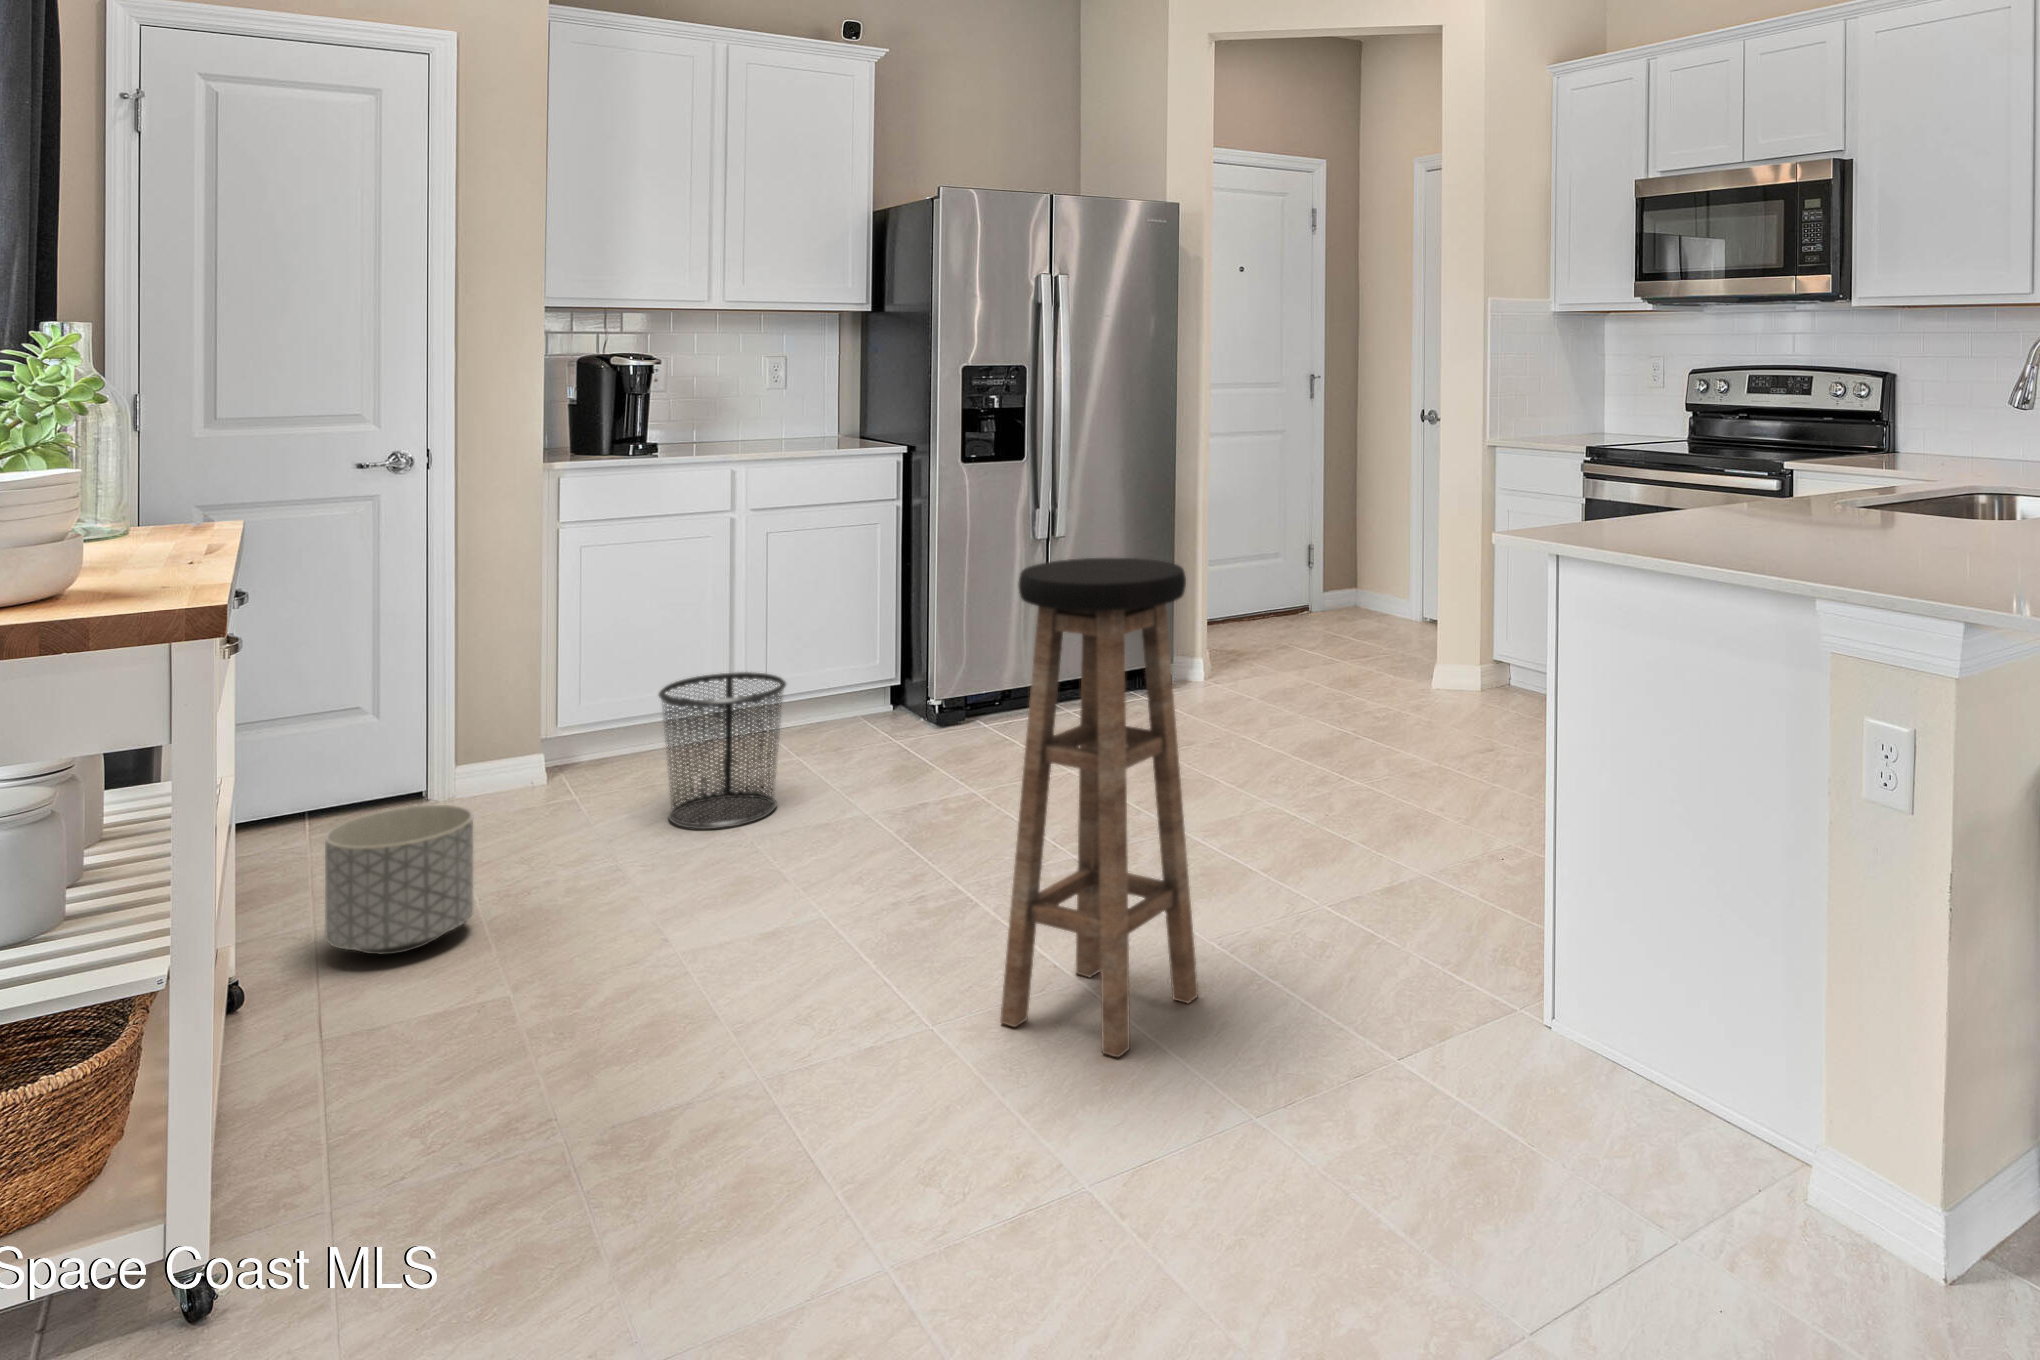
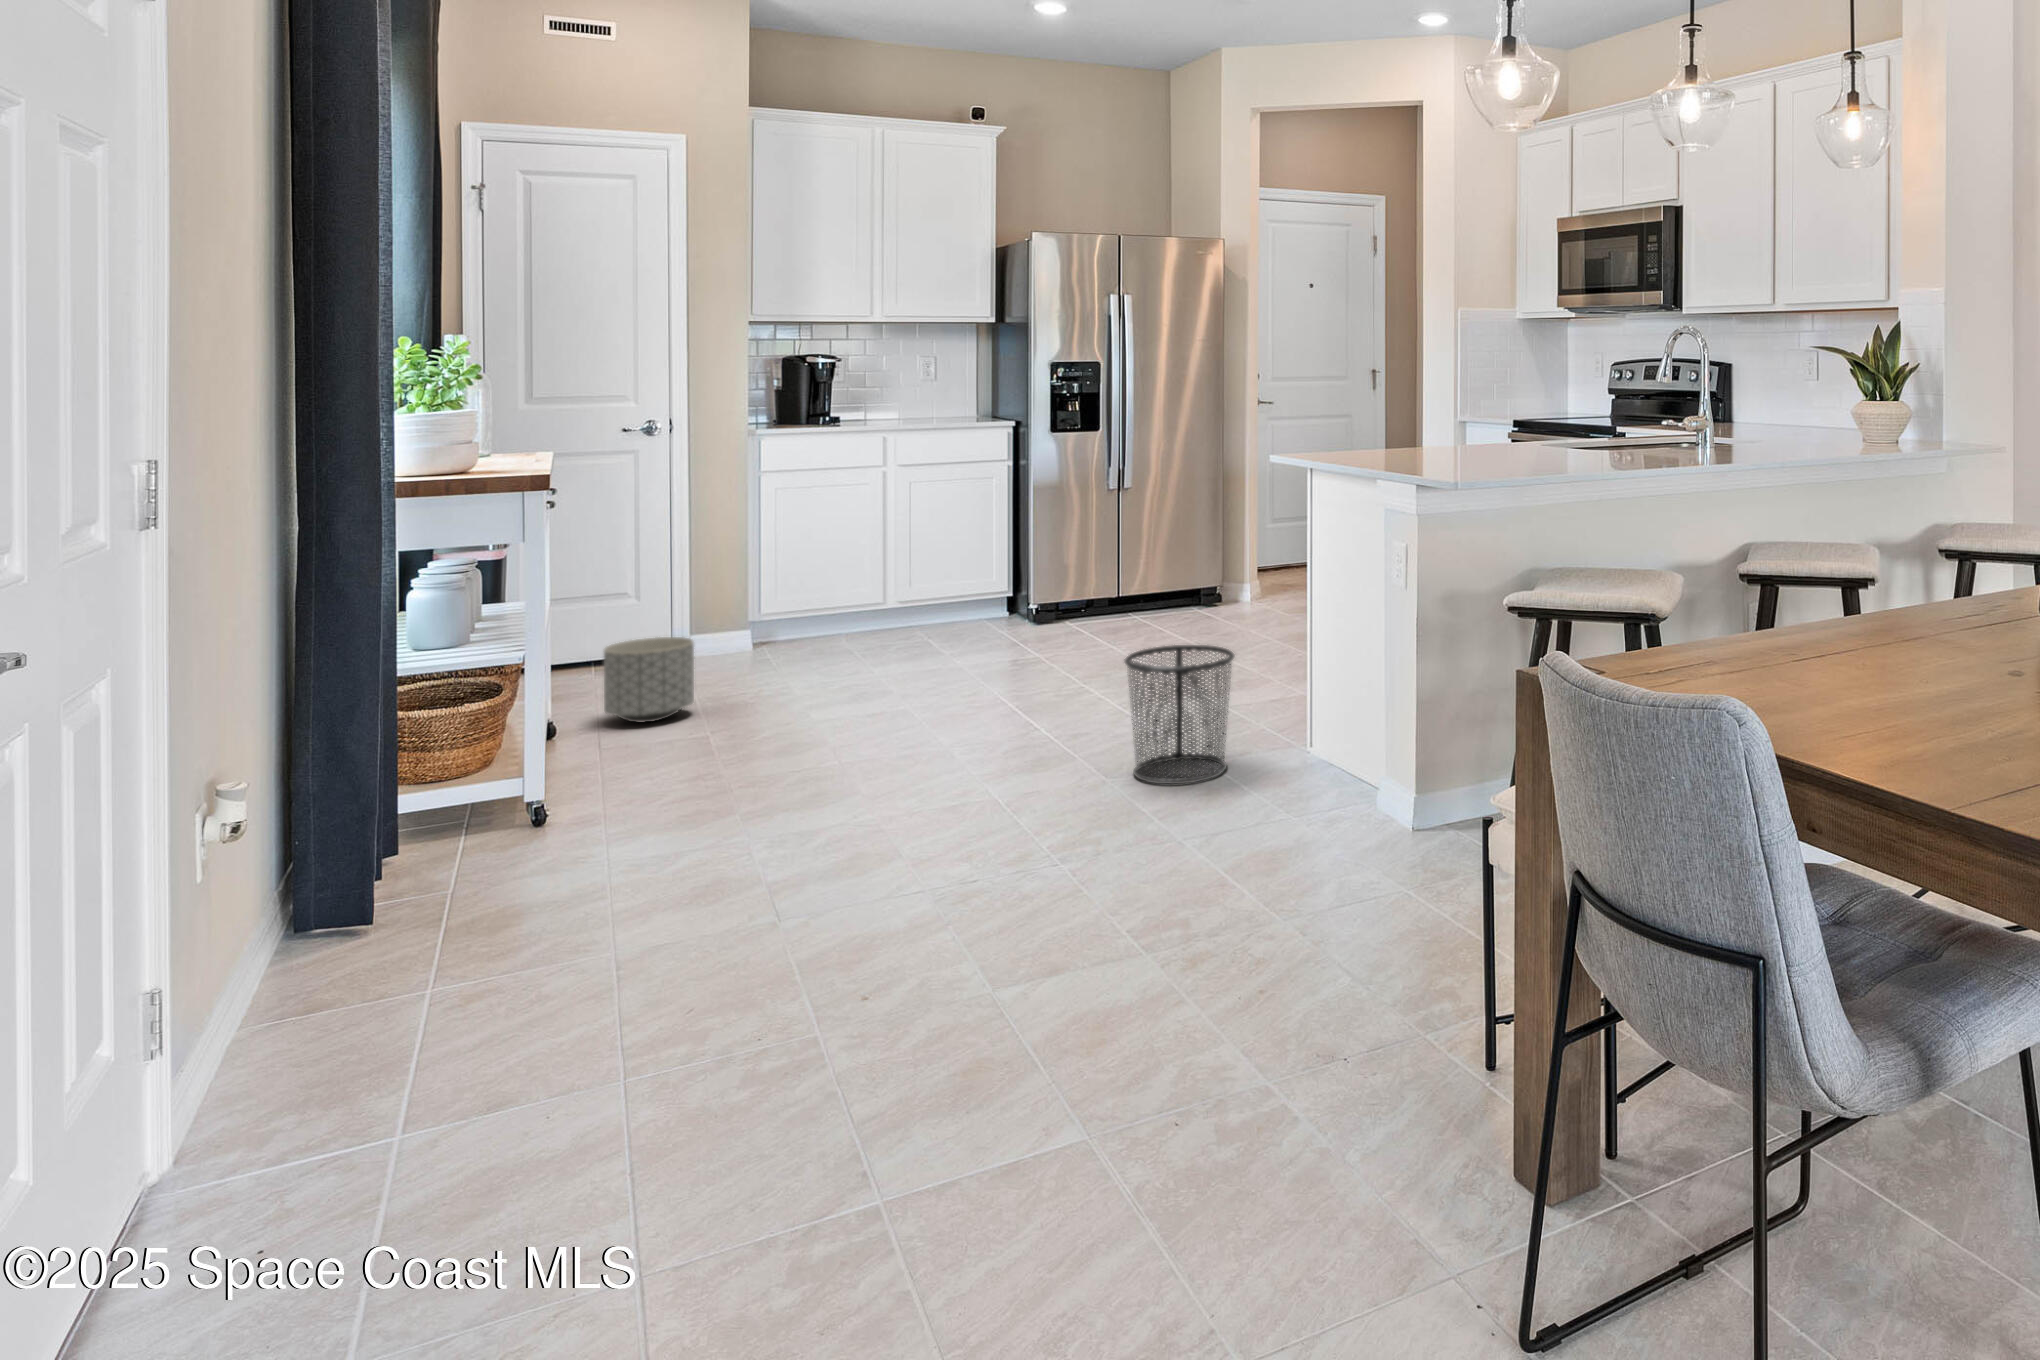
bar stool: present [1000,558,1198,1058] -> none [995,474,1121,762]
waste bin: present [659,672,786,829] -> present [1124,645,1234,784]

